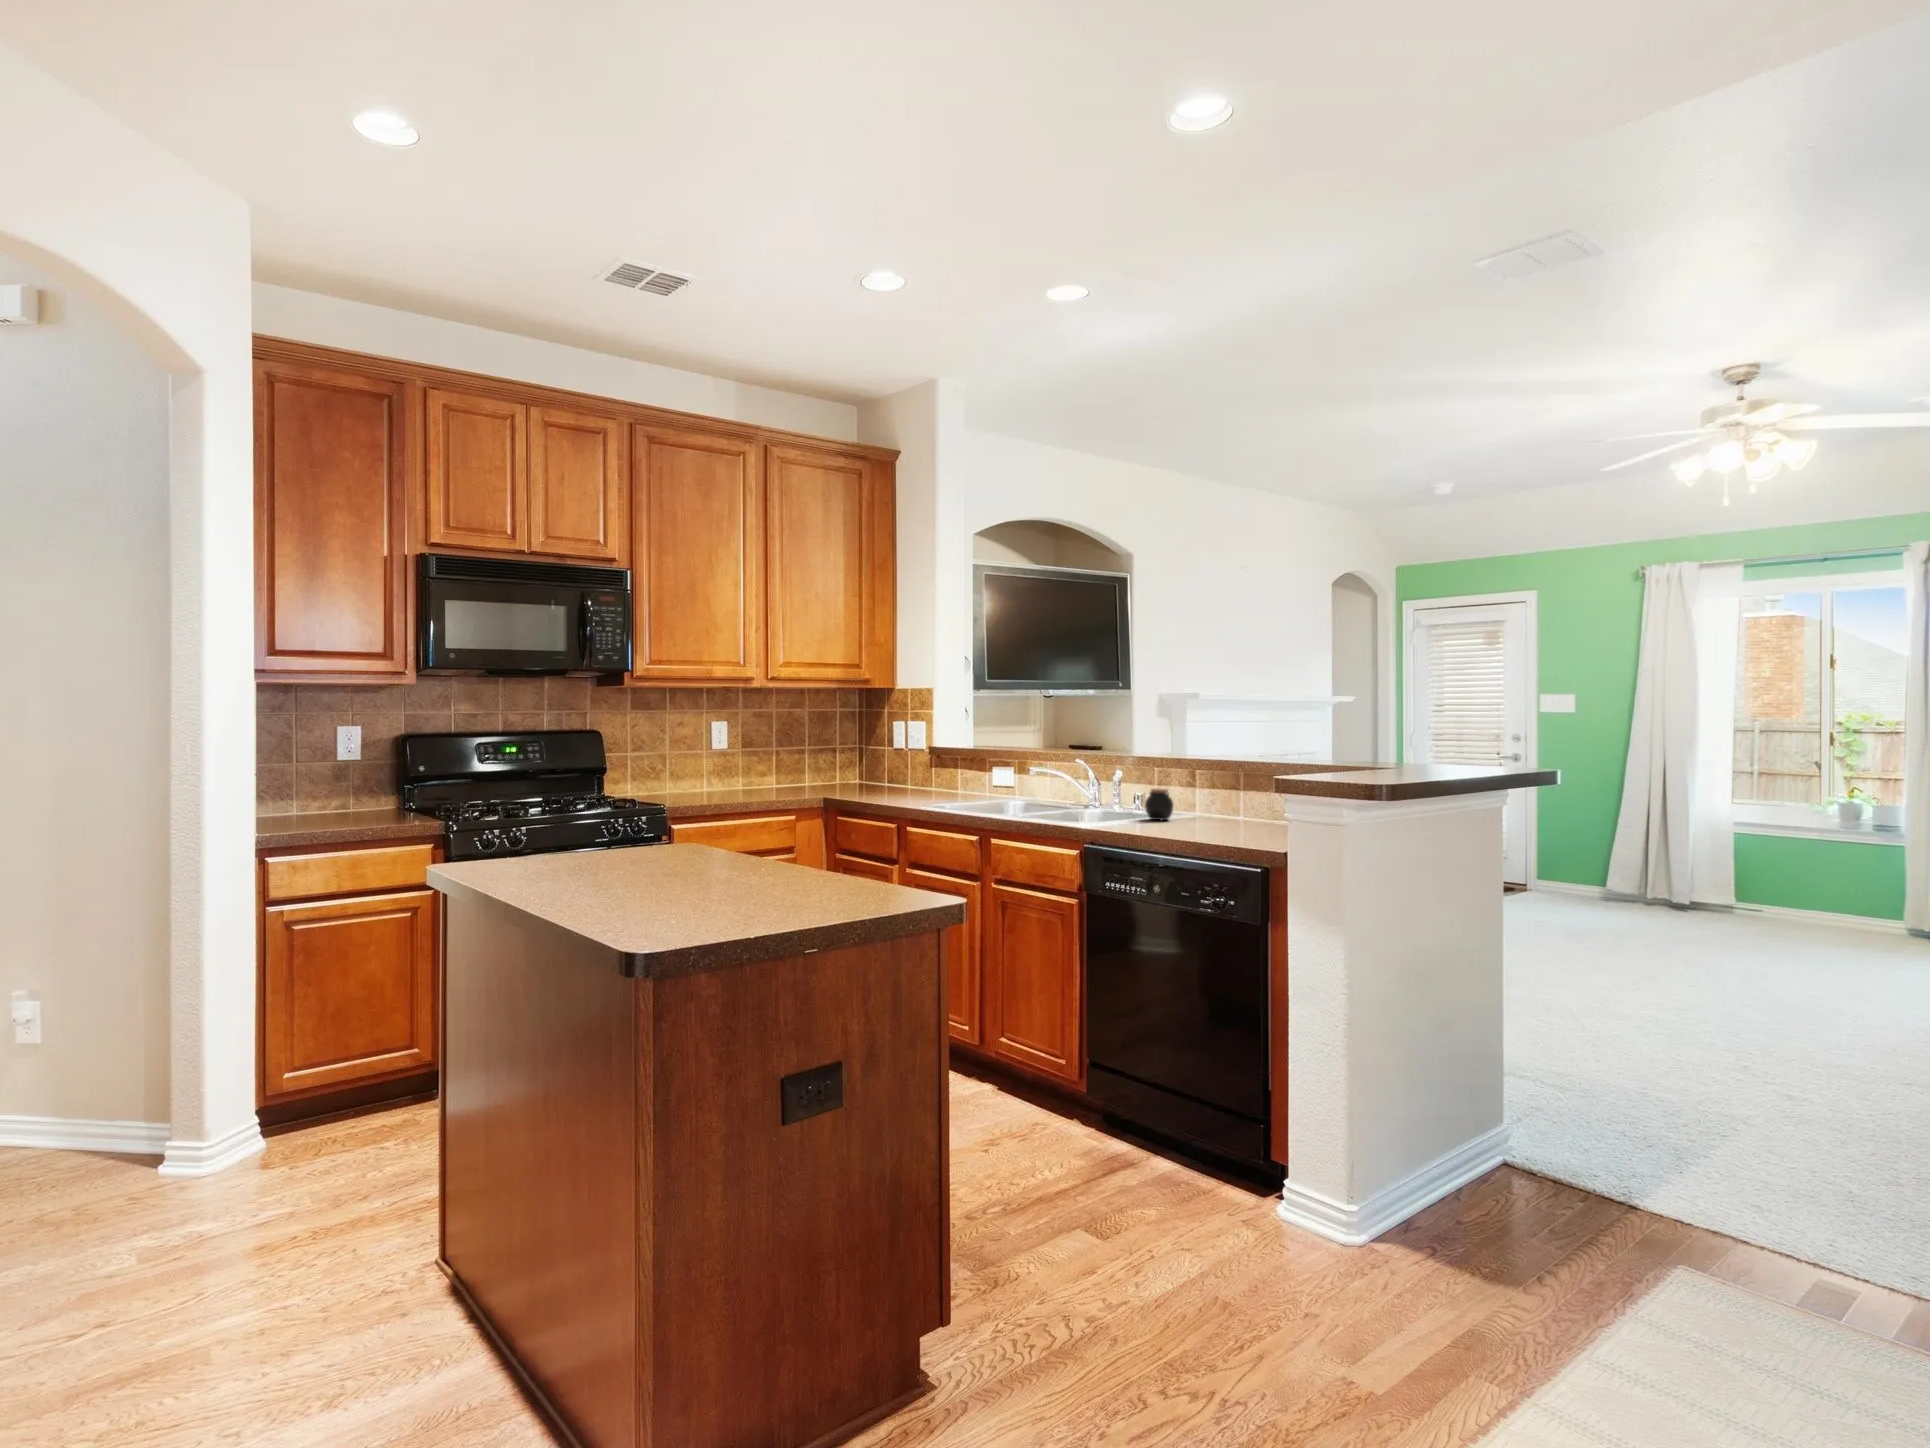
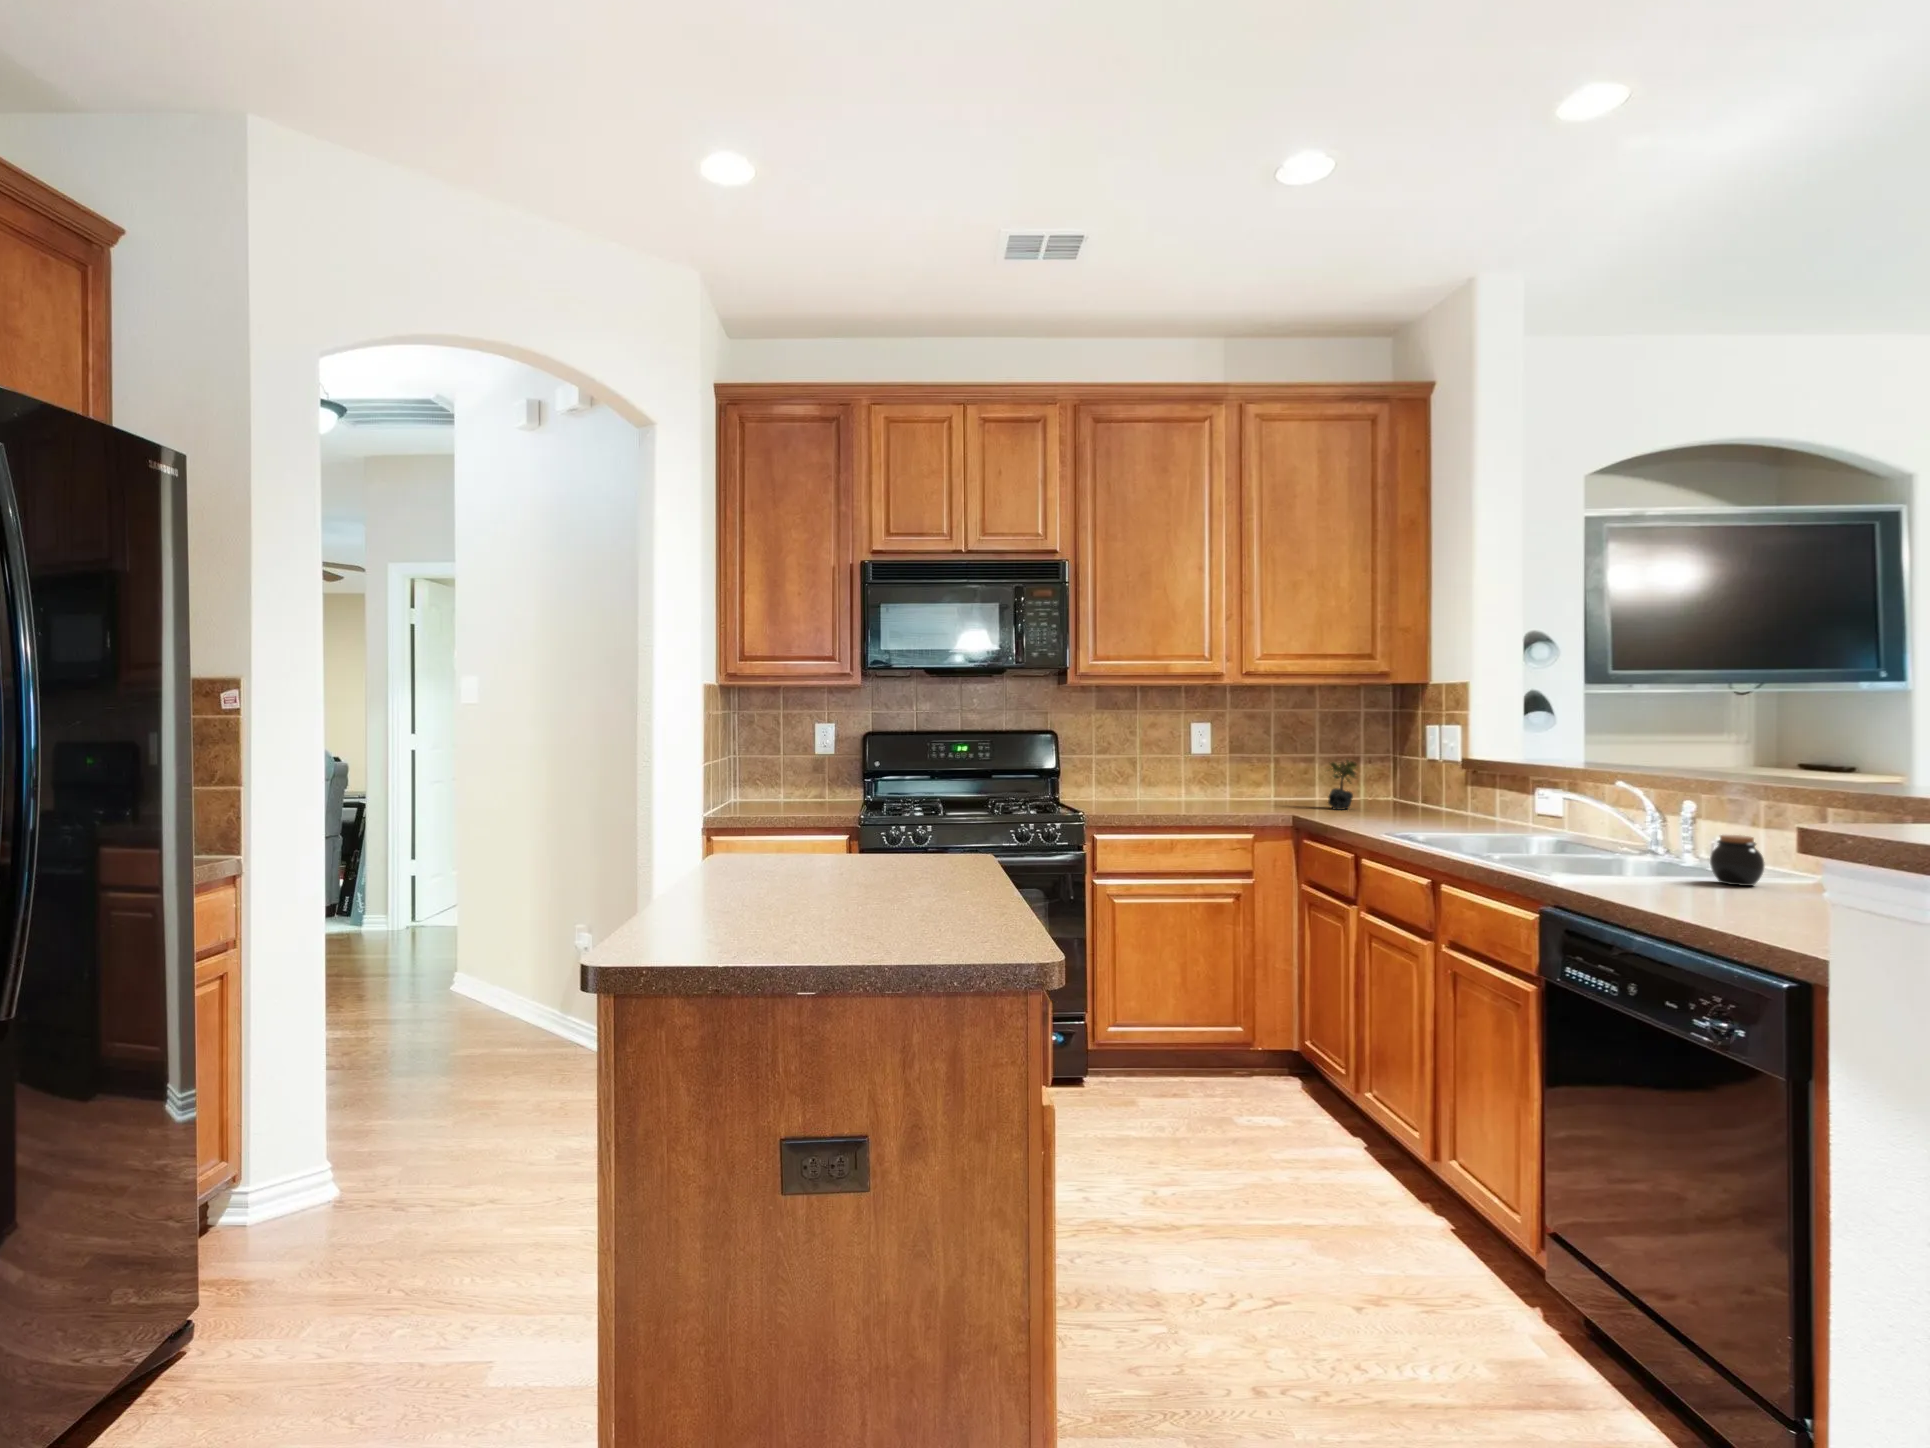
succulent plant: none [818,749,845,791] -> present [1328,760,1357,810]

